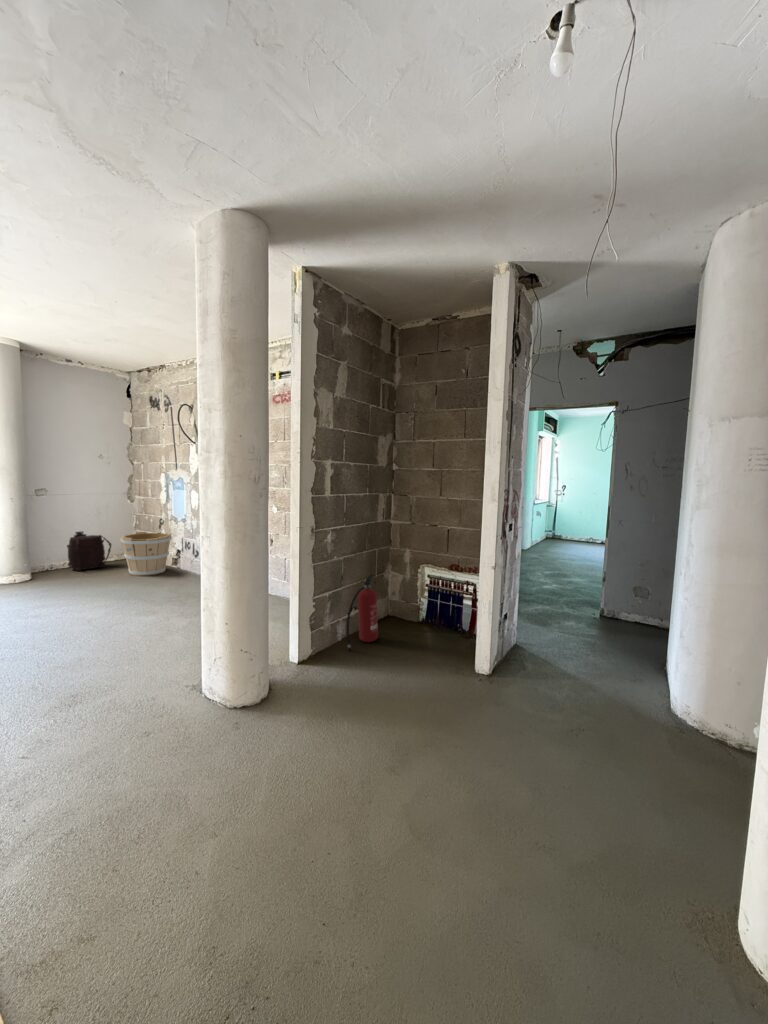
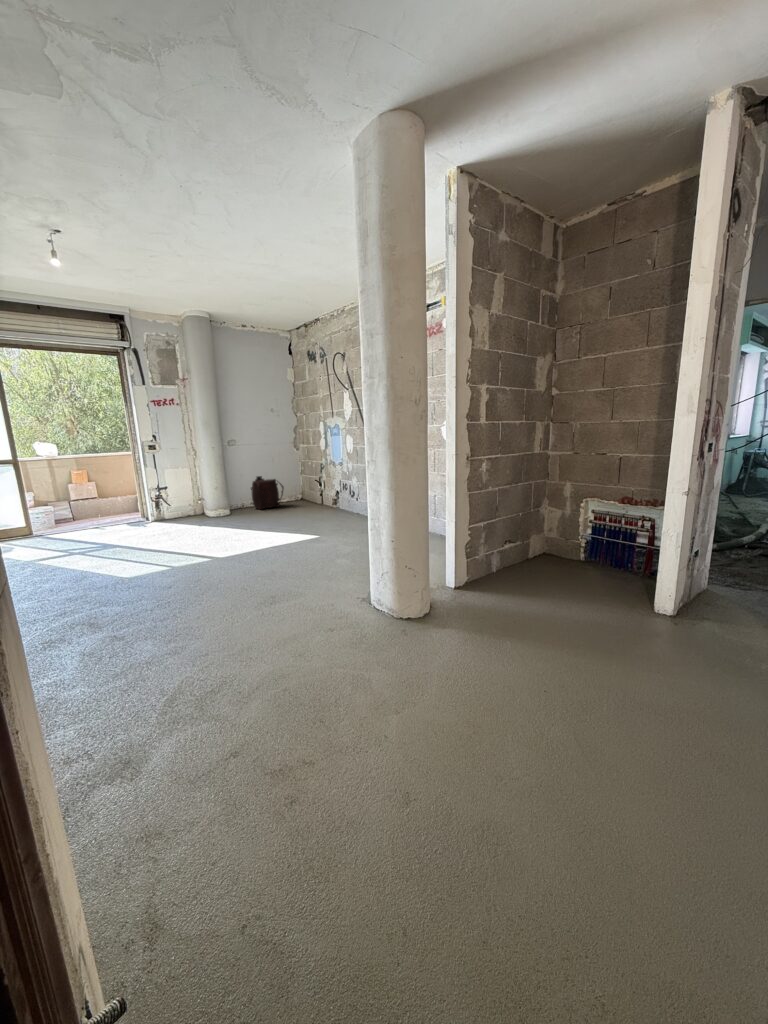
wooden bucket: present [120,532,172,576] -> none [290,476,332,514]
fire extinguisher: present [347,574,378,651] -> none [503,506,536,583]

